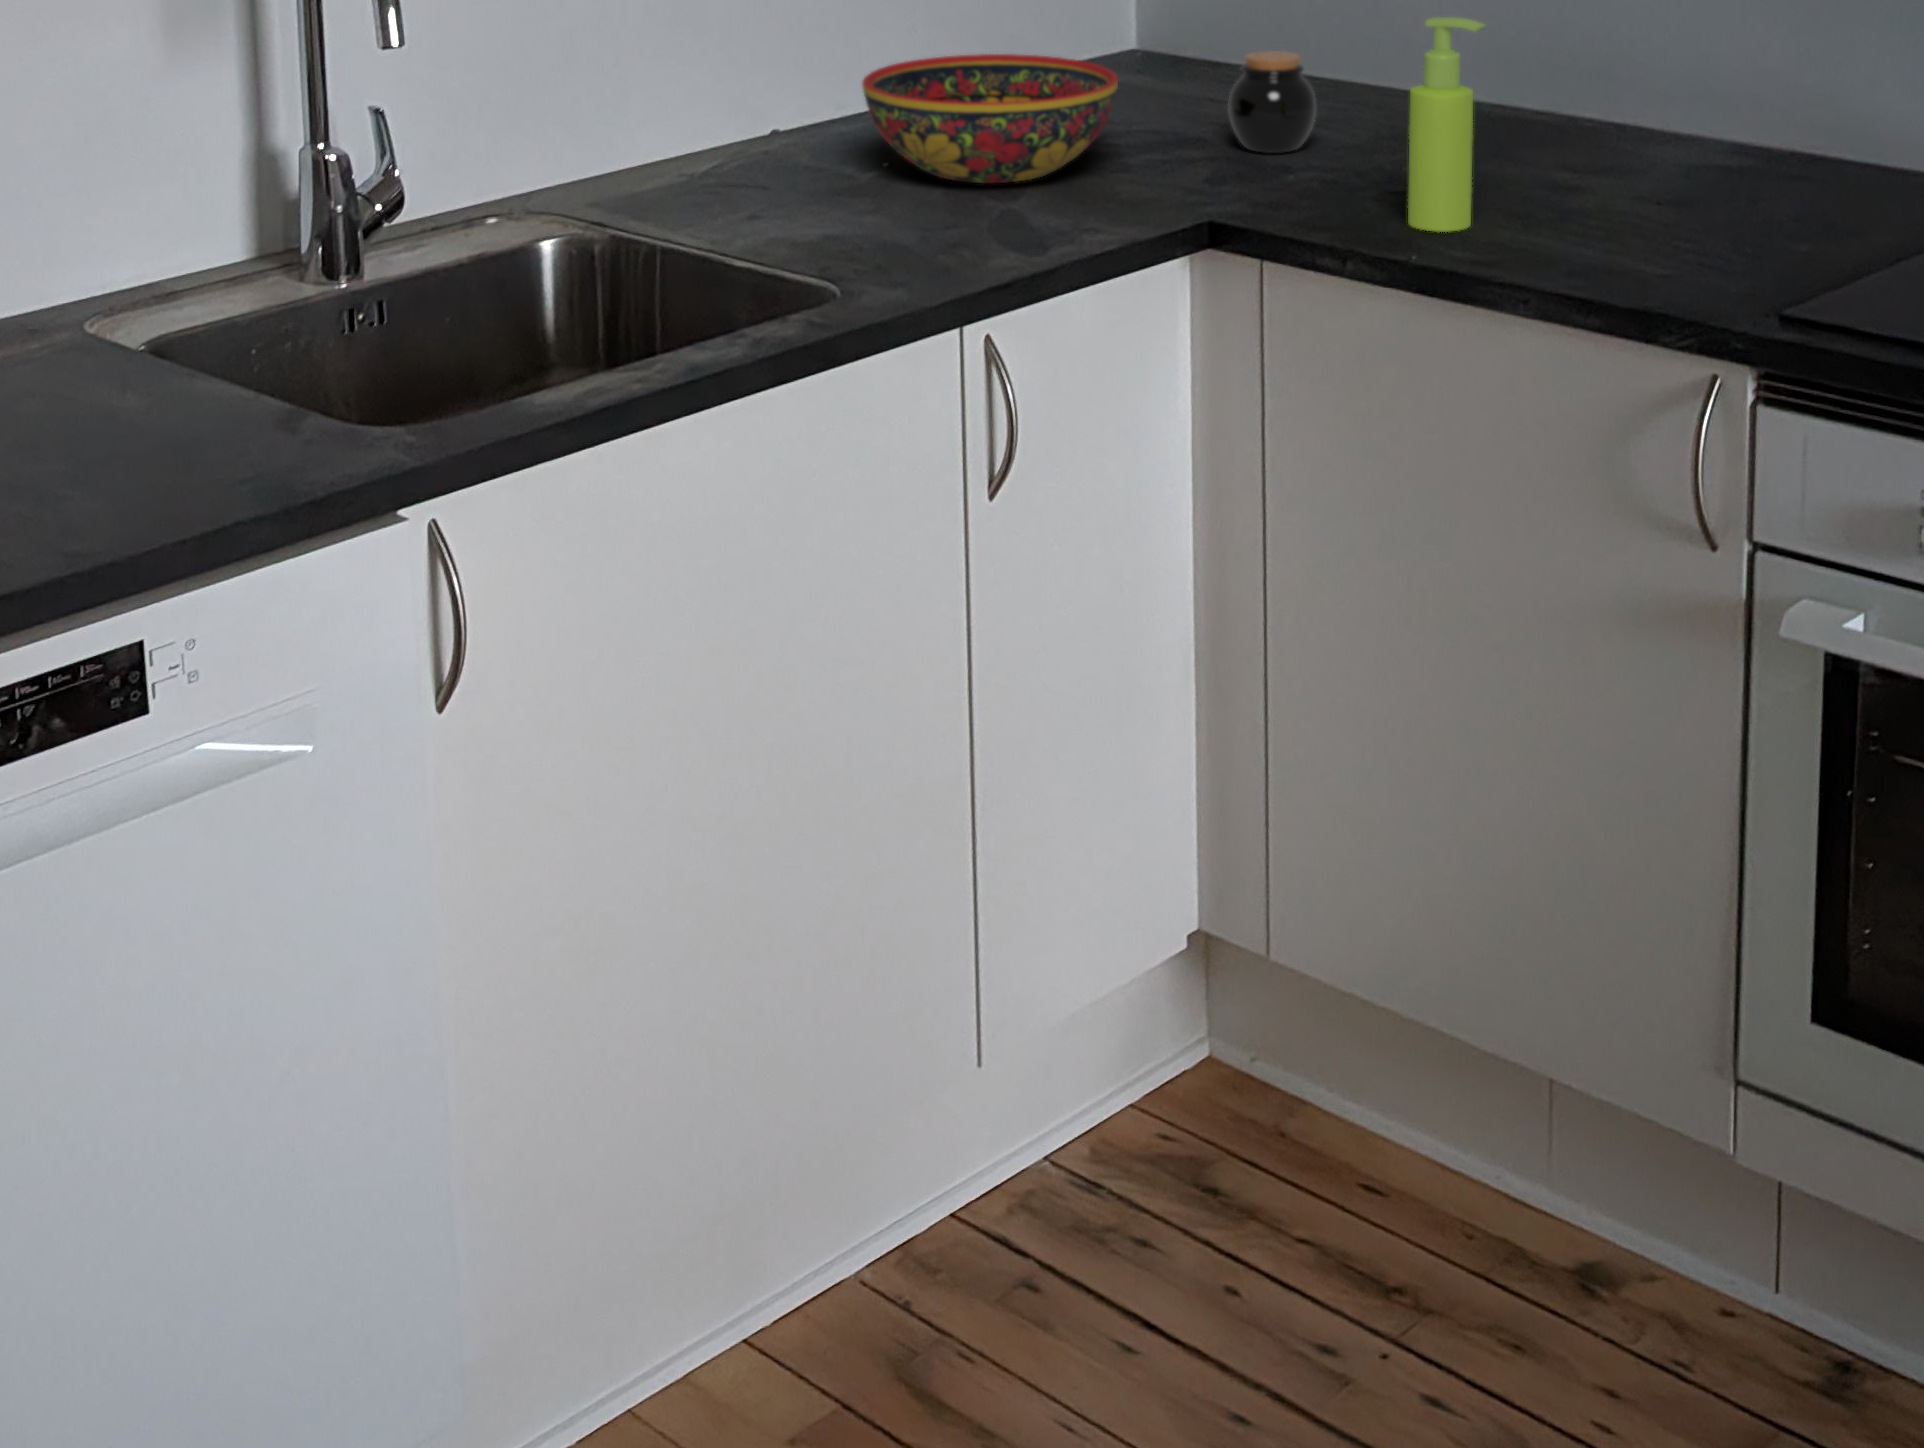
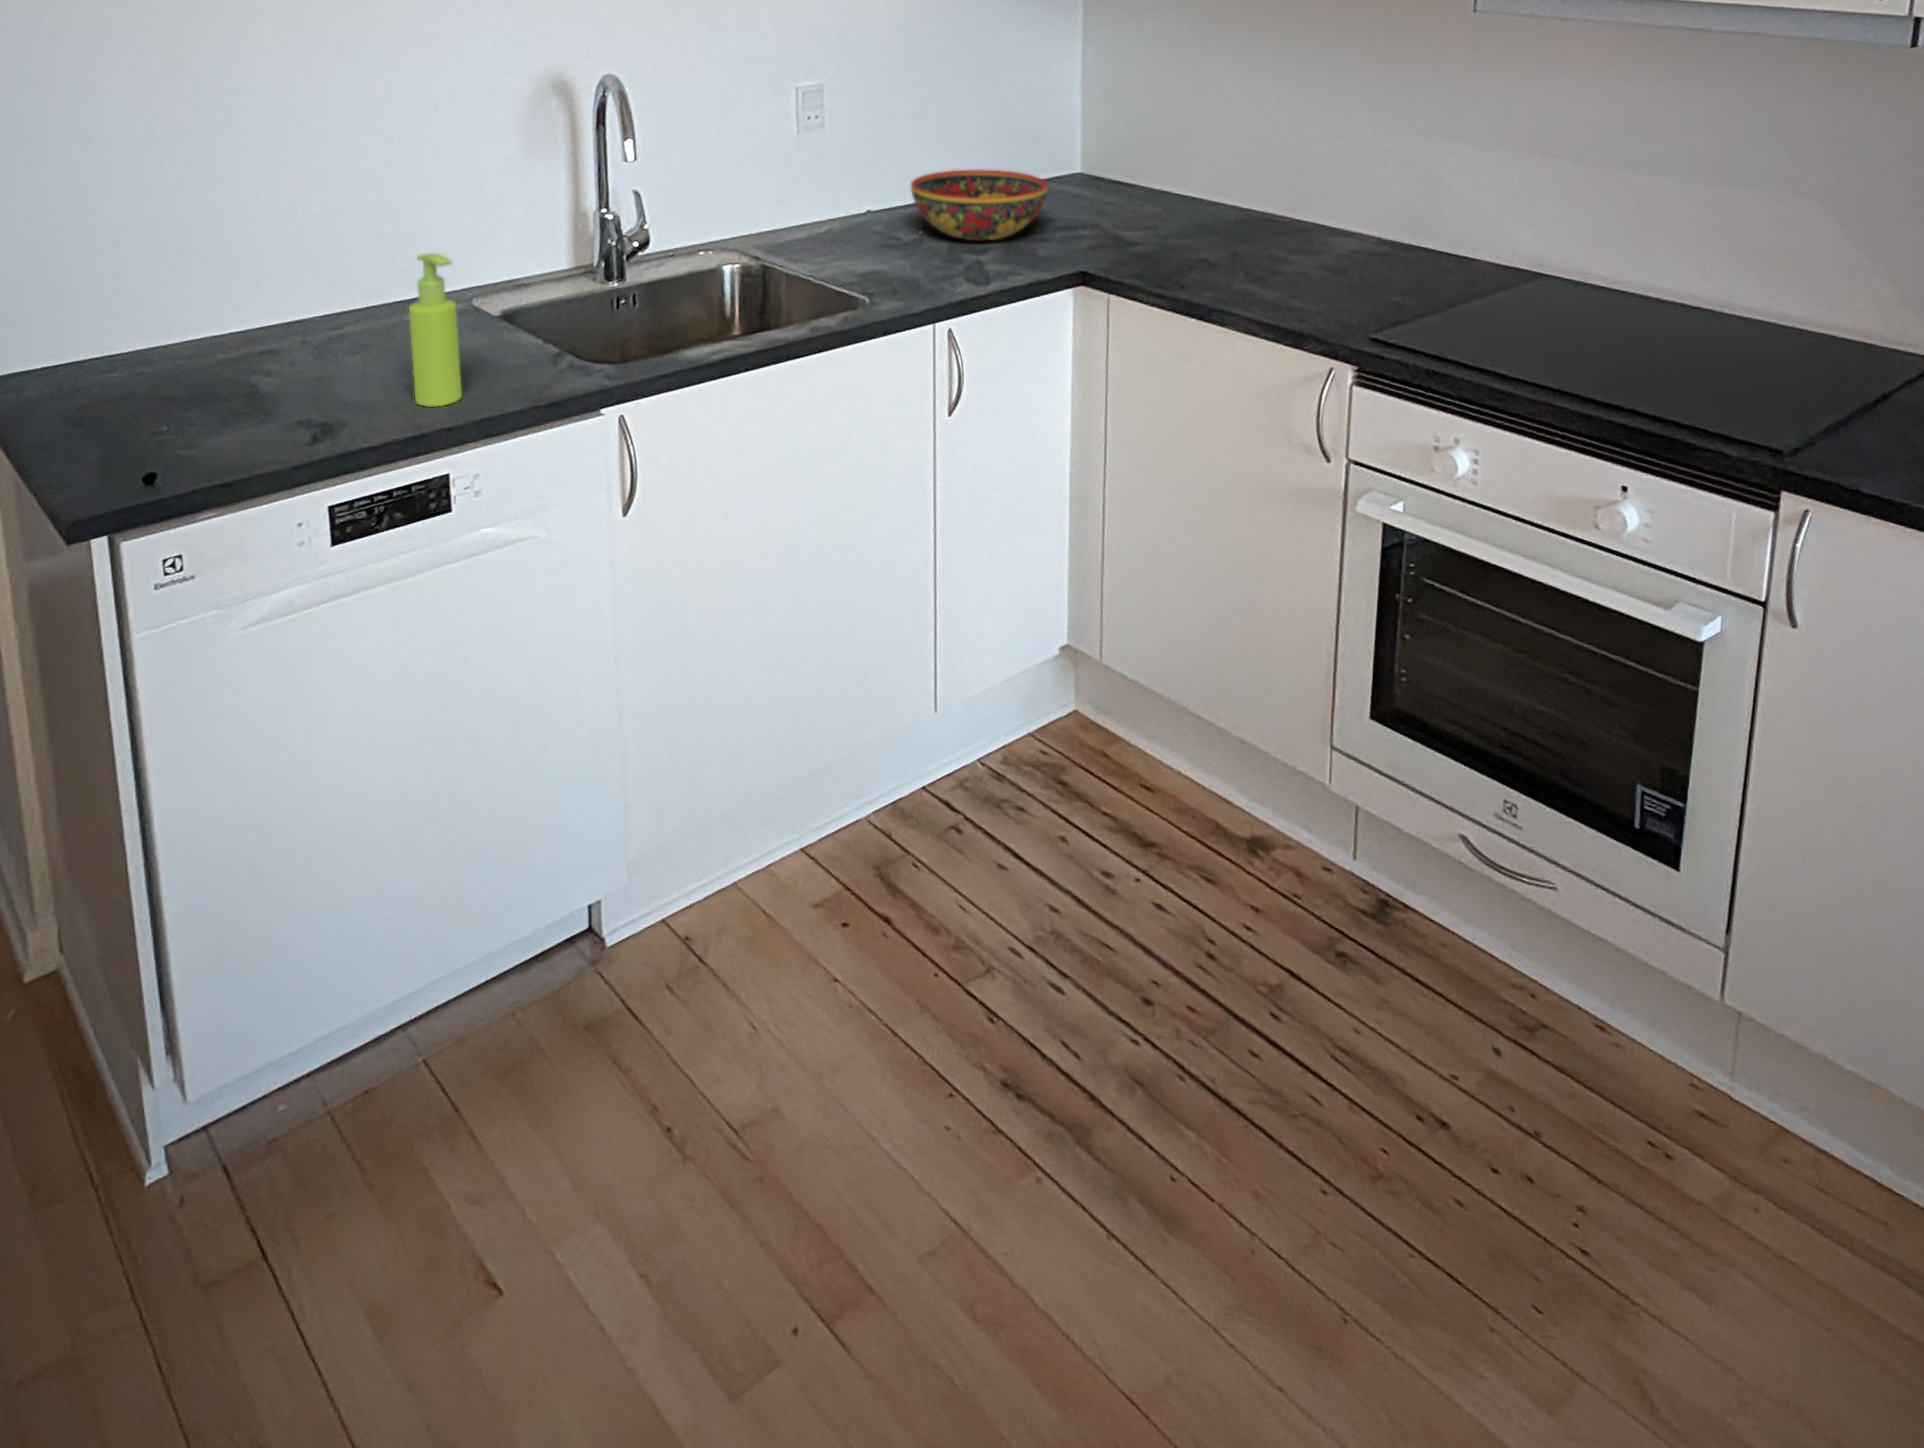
soap dispenser: present [1408,17,1486,232] -> present [409,253,462,407]
jar: present [1229,51,1316,153] -> none [1112,174,1159,229]

